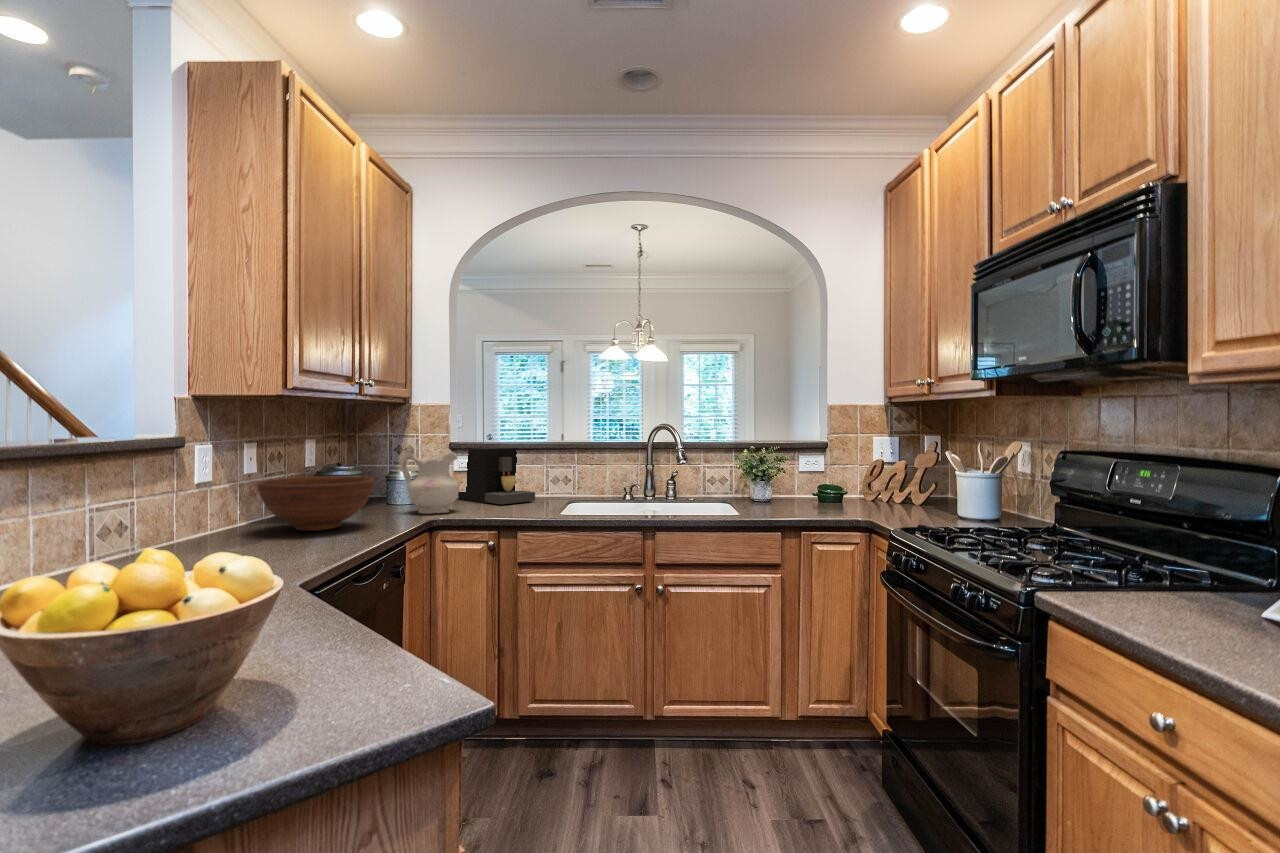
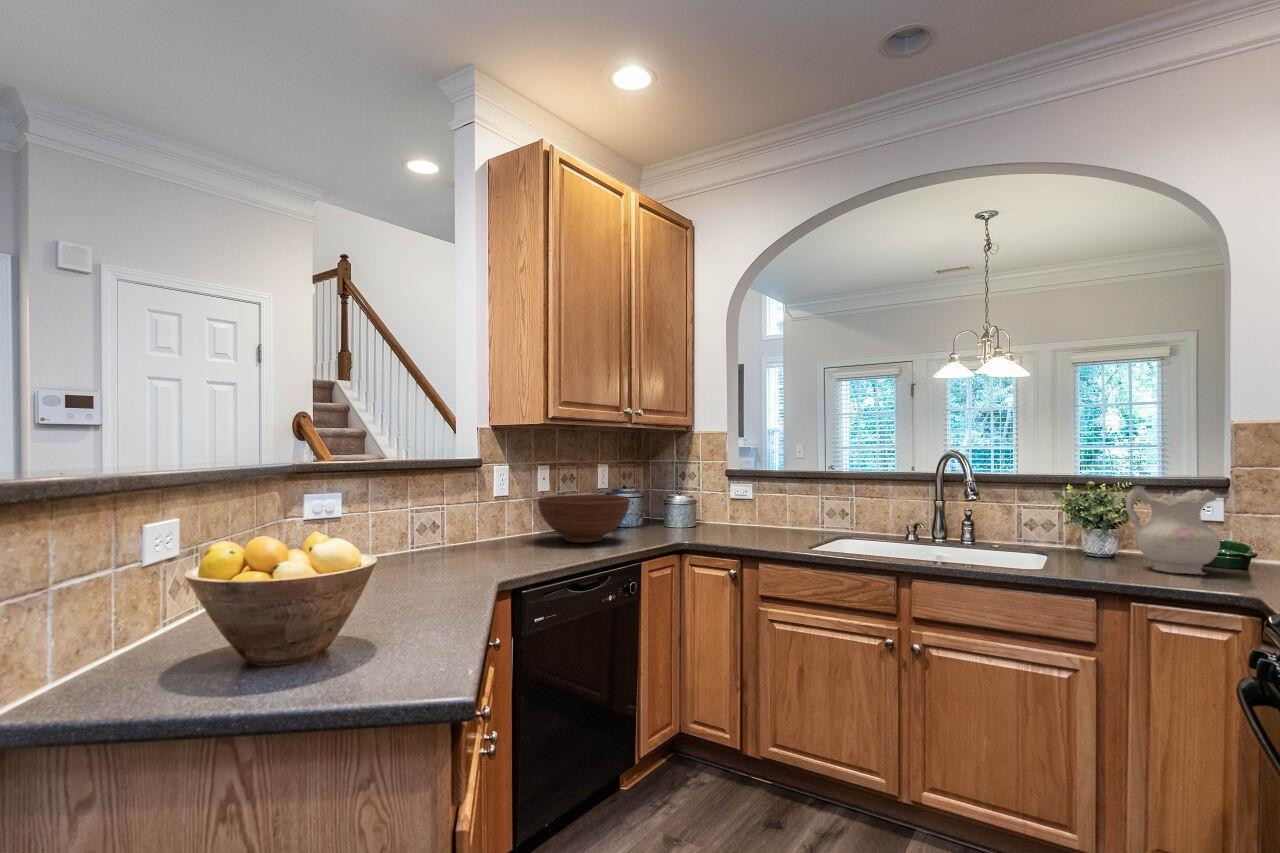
coffee maker: present [458,448,535,504] -> none [738,473,807,533]
ceramic pitcher: present [401,450,459,514] -> present [1126,486,1220,575]

